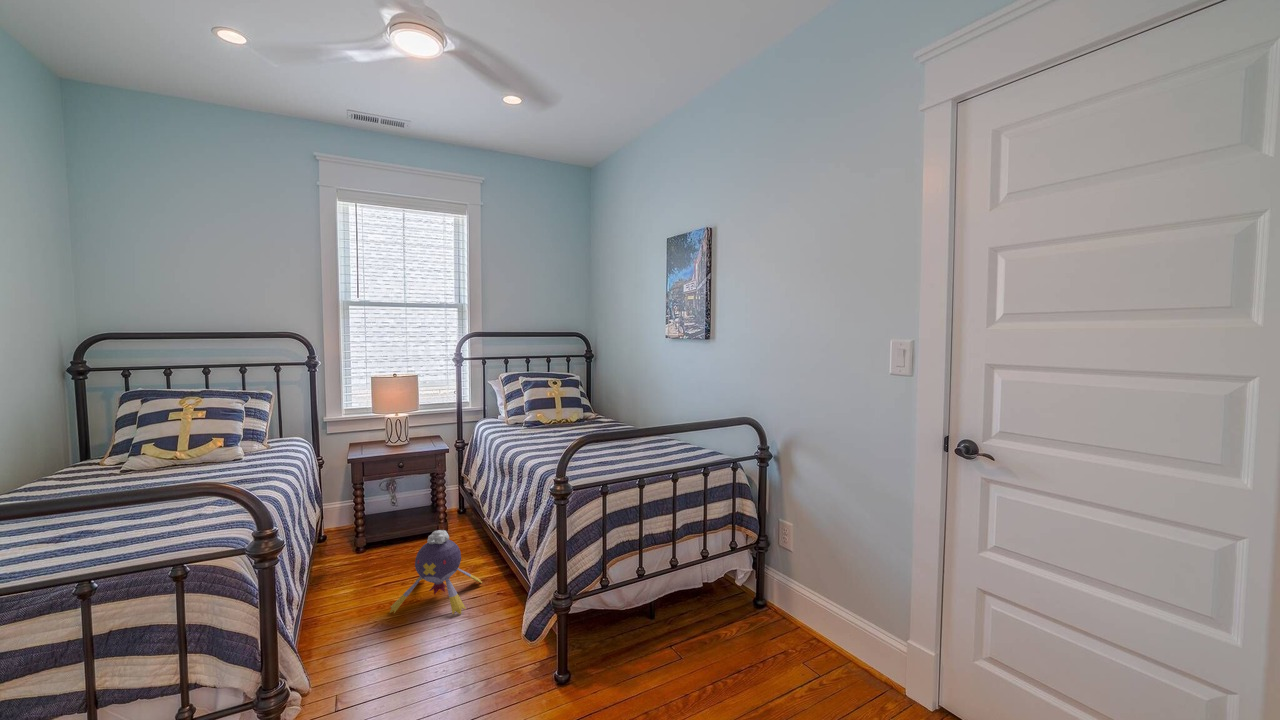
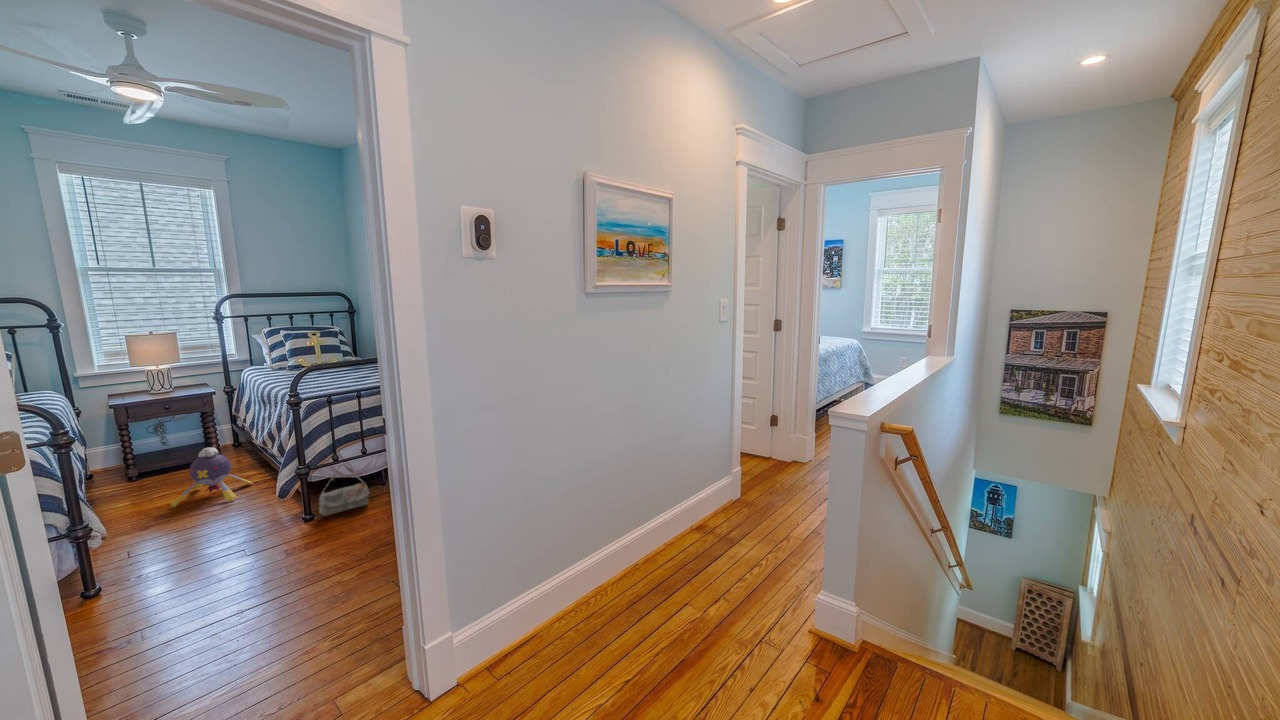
bag: none [578,591,649,680] -> present [319,463,370,516]

